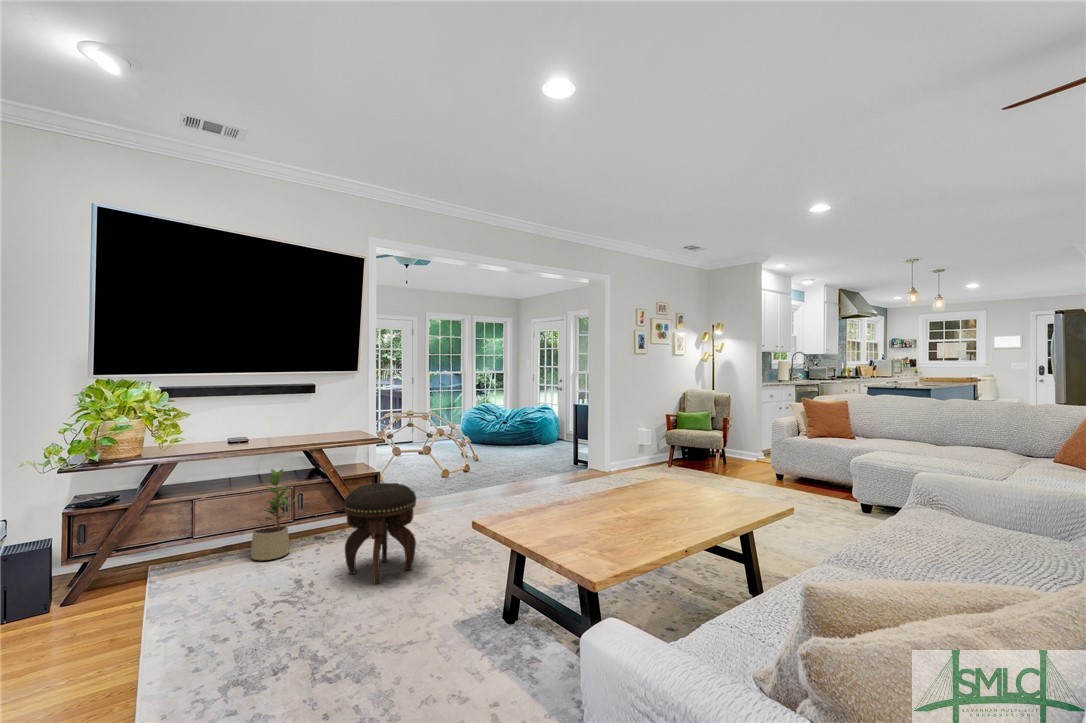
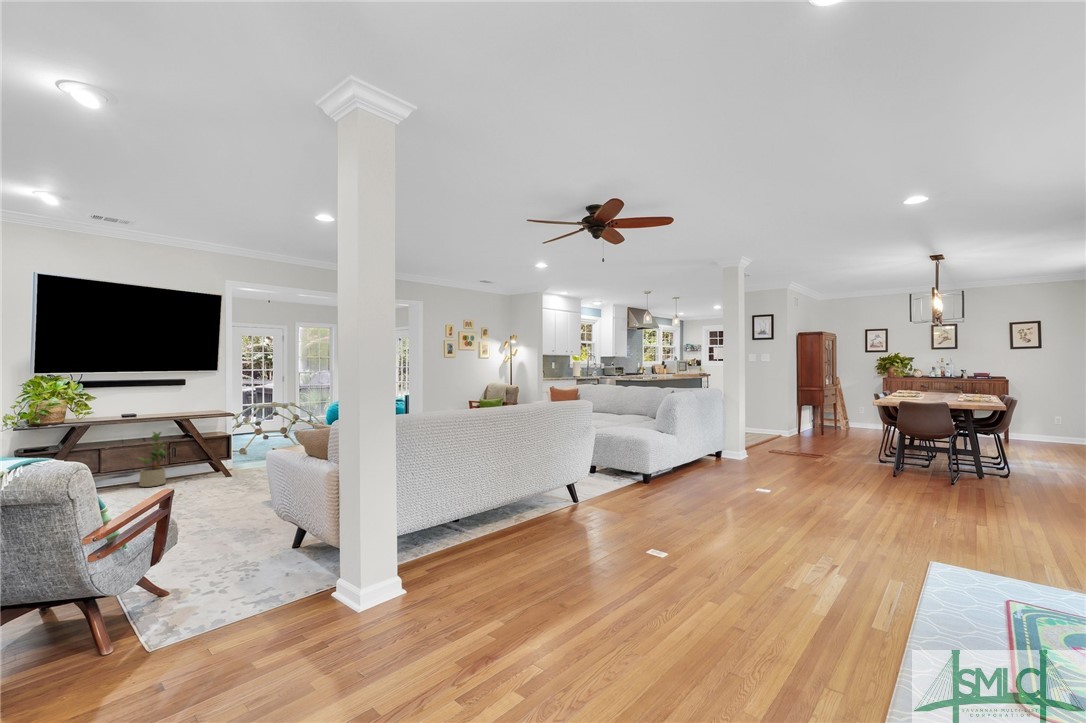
footstool: present [344,483,416,584] -> none [200,438,248,492]

